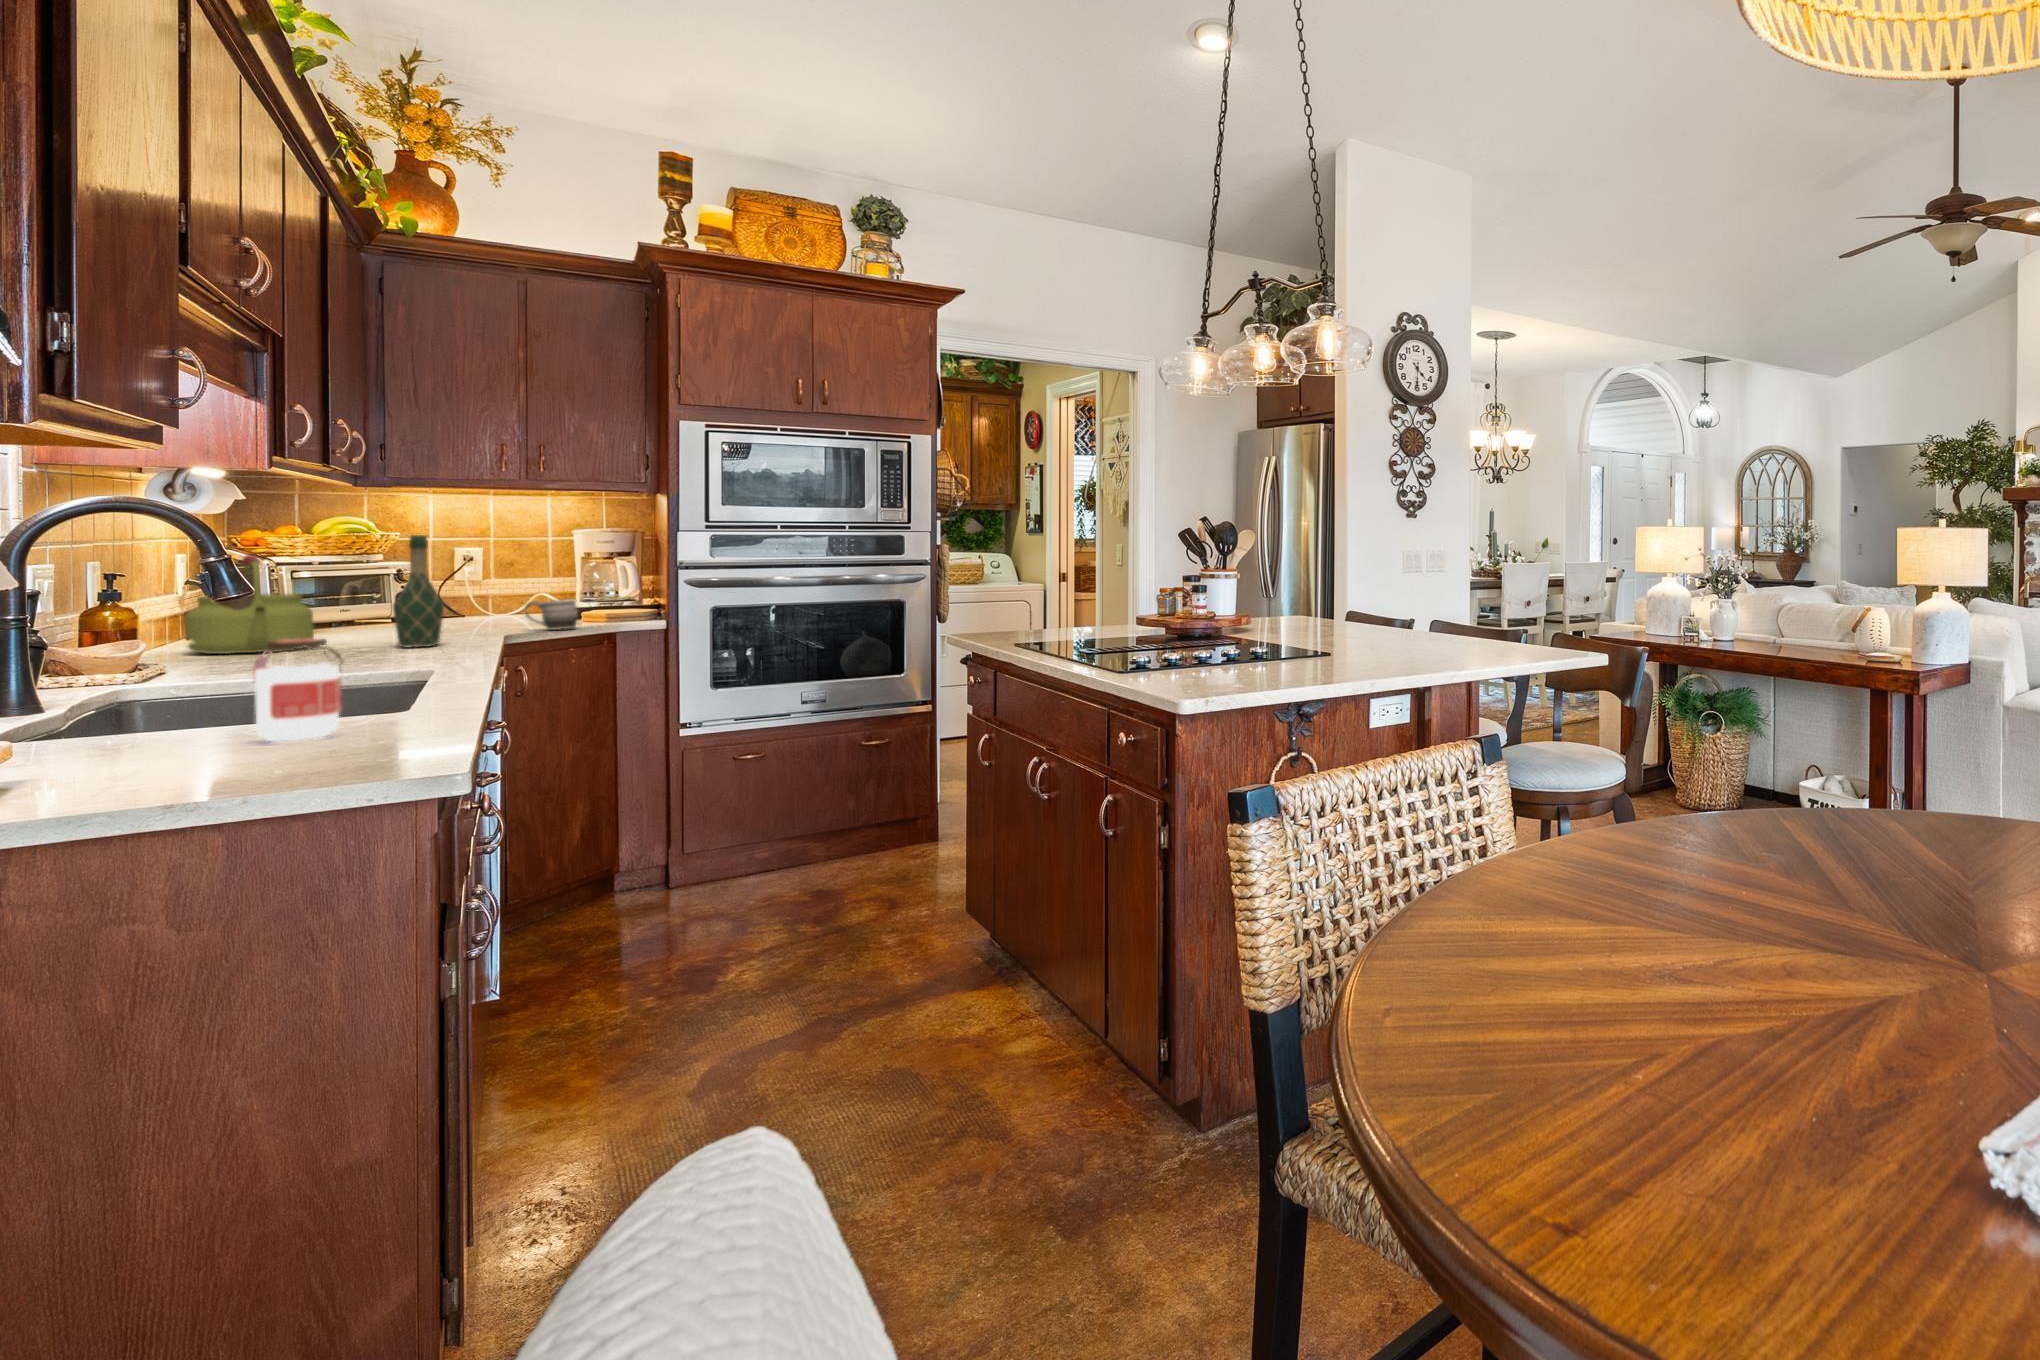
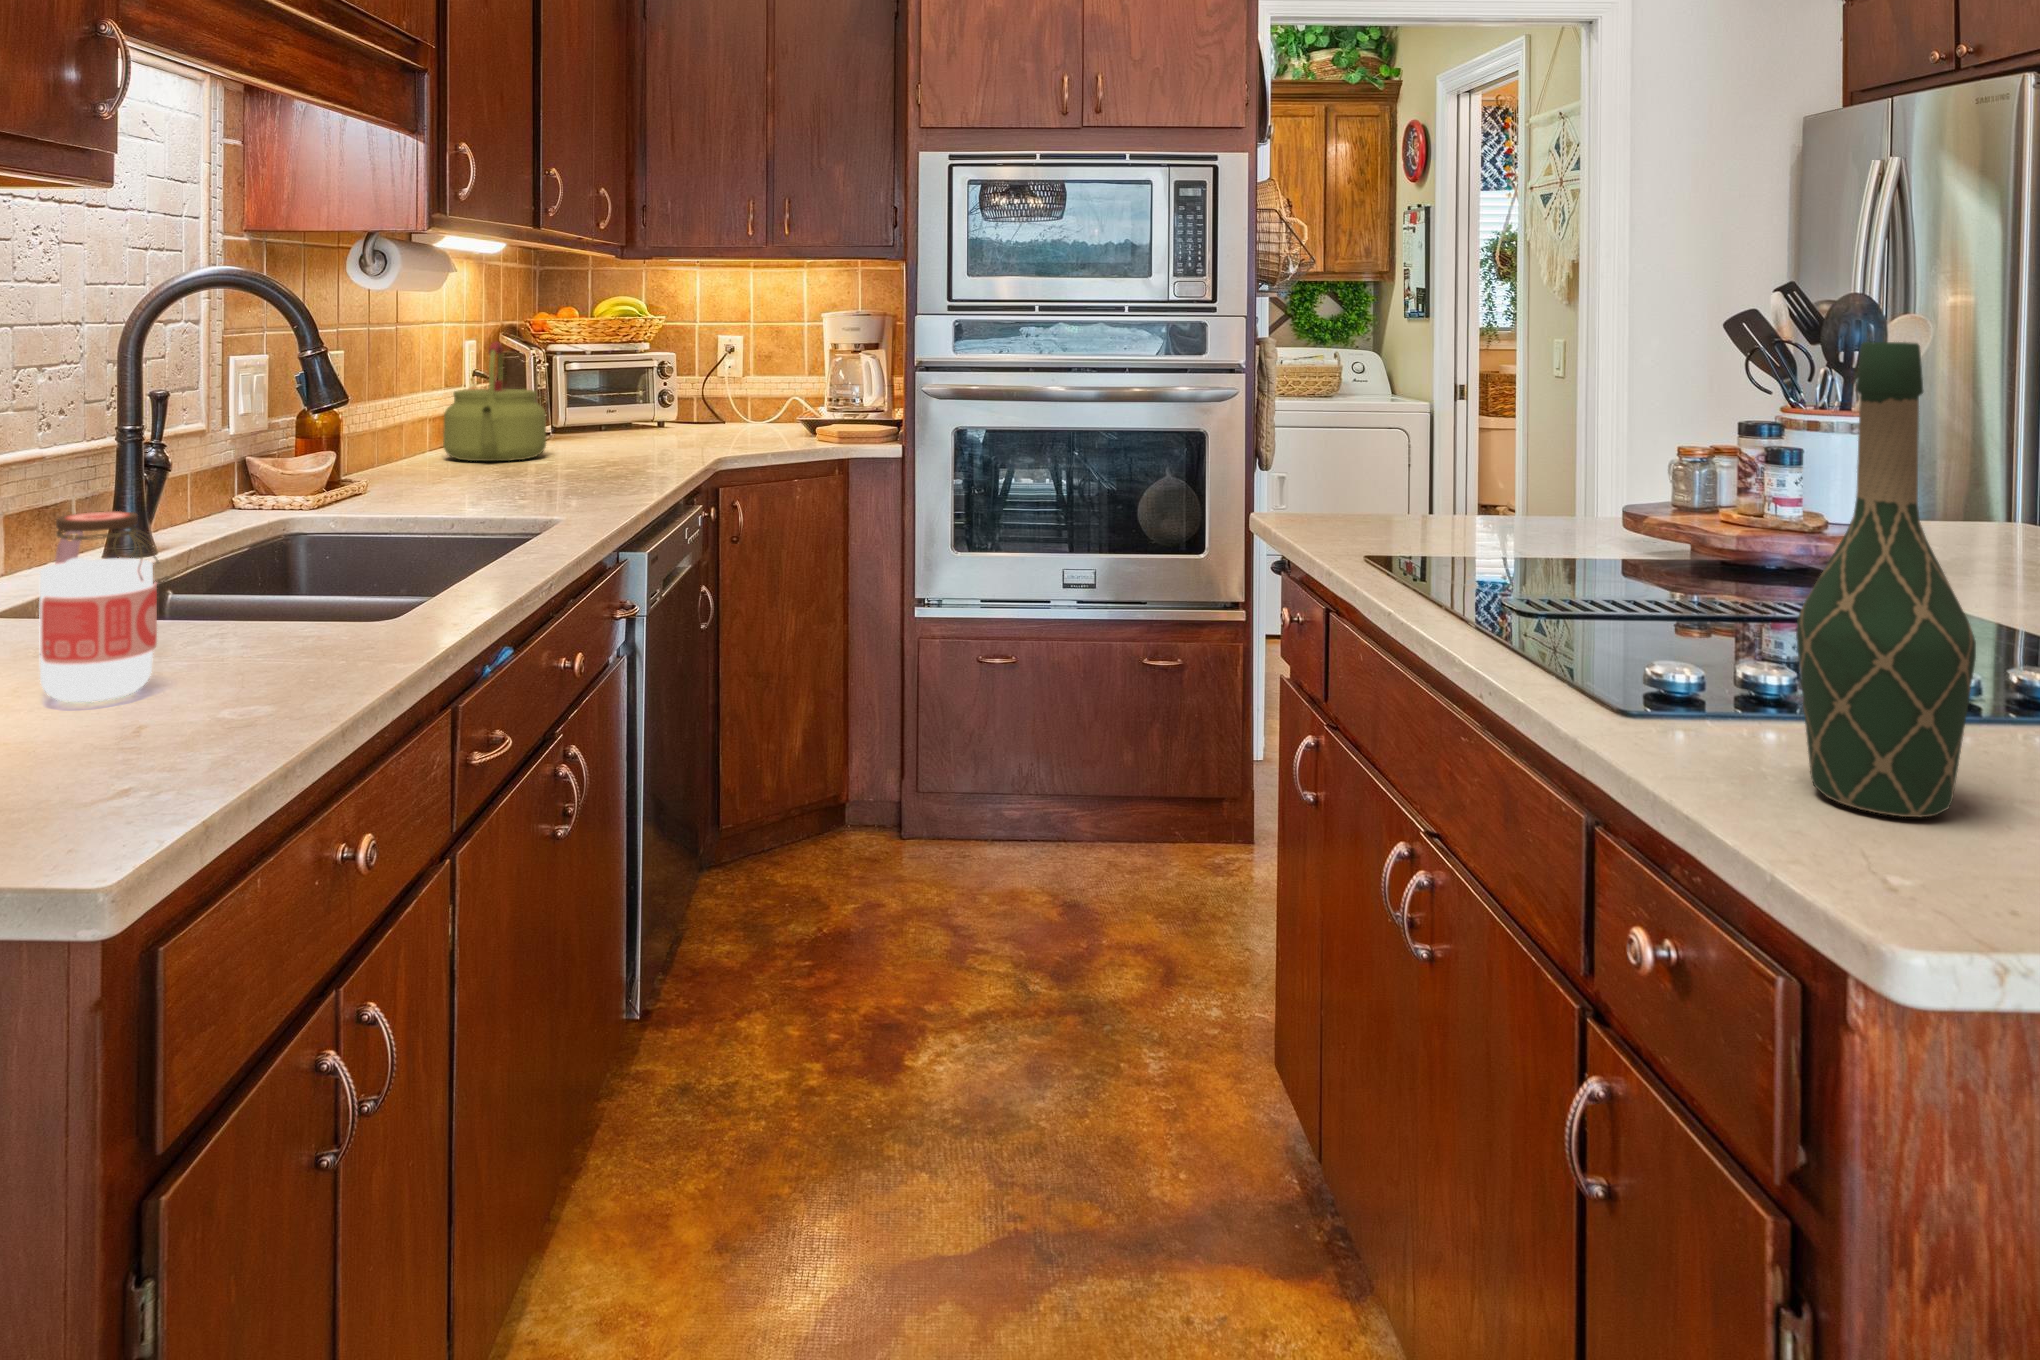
wine bottle: present [393,535,444,648] -> present [1796,342,1976,817]
mug: present [526,599,578,630] -> none [752,406,804,447]

